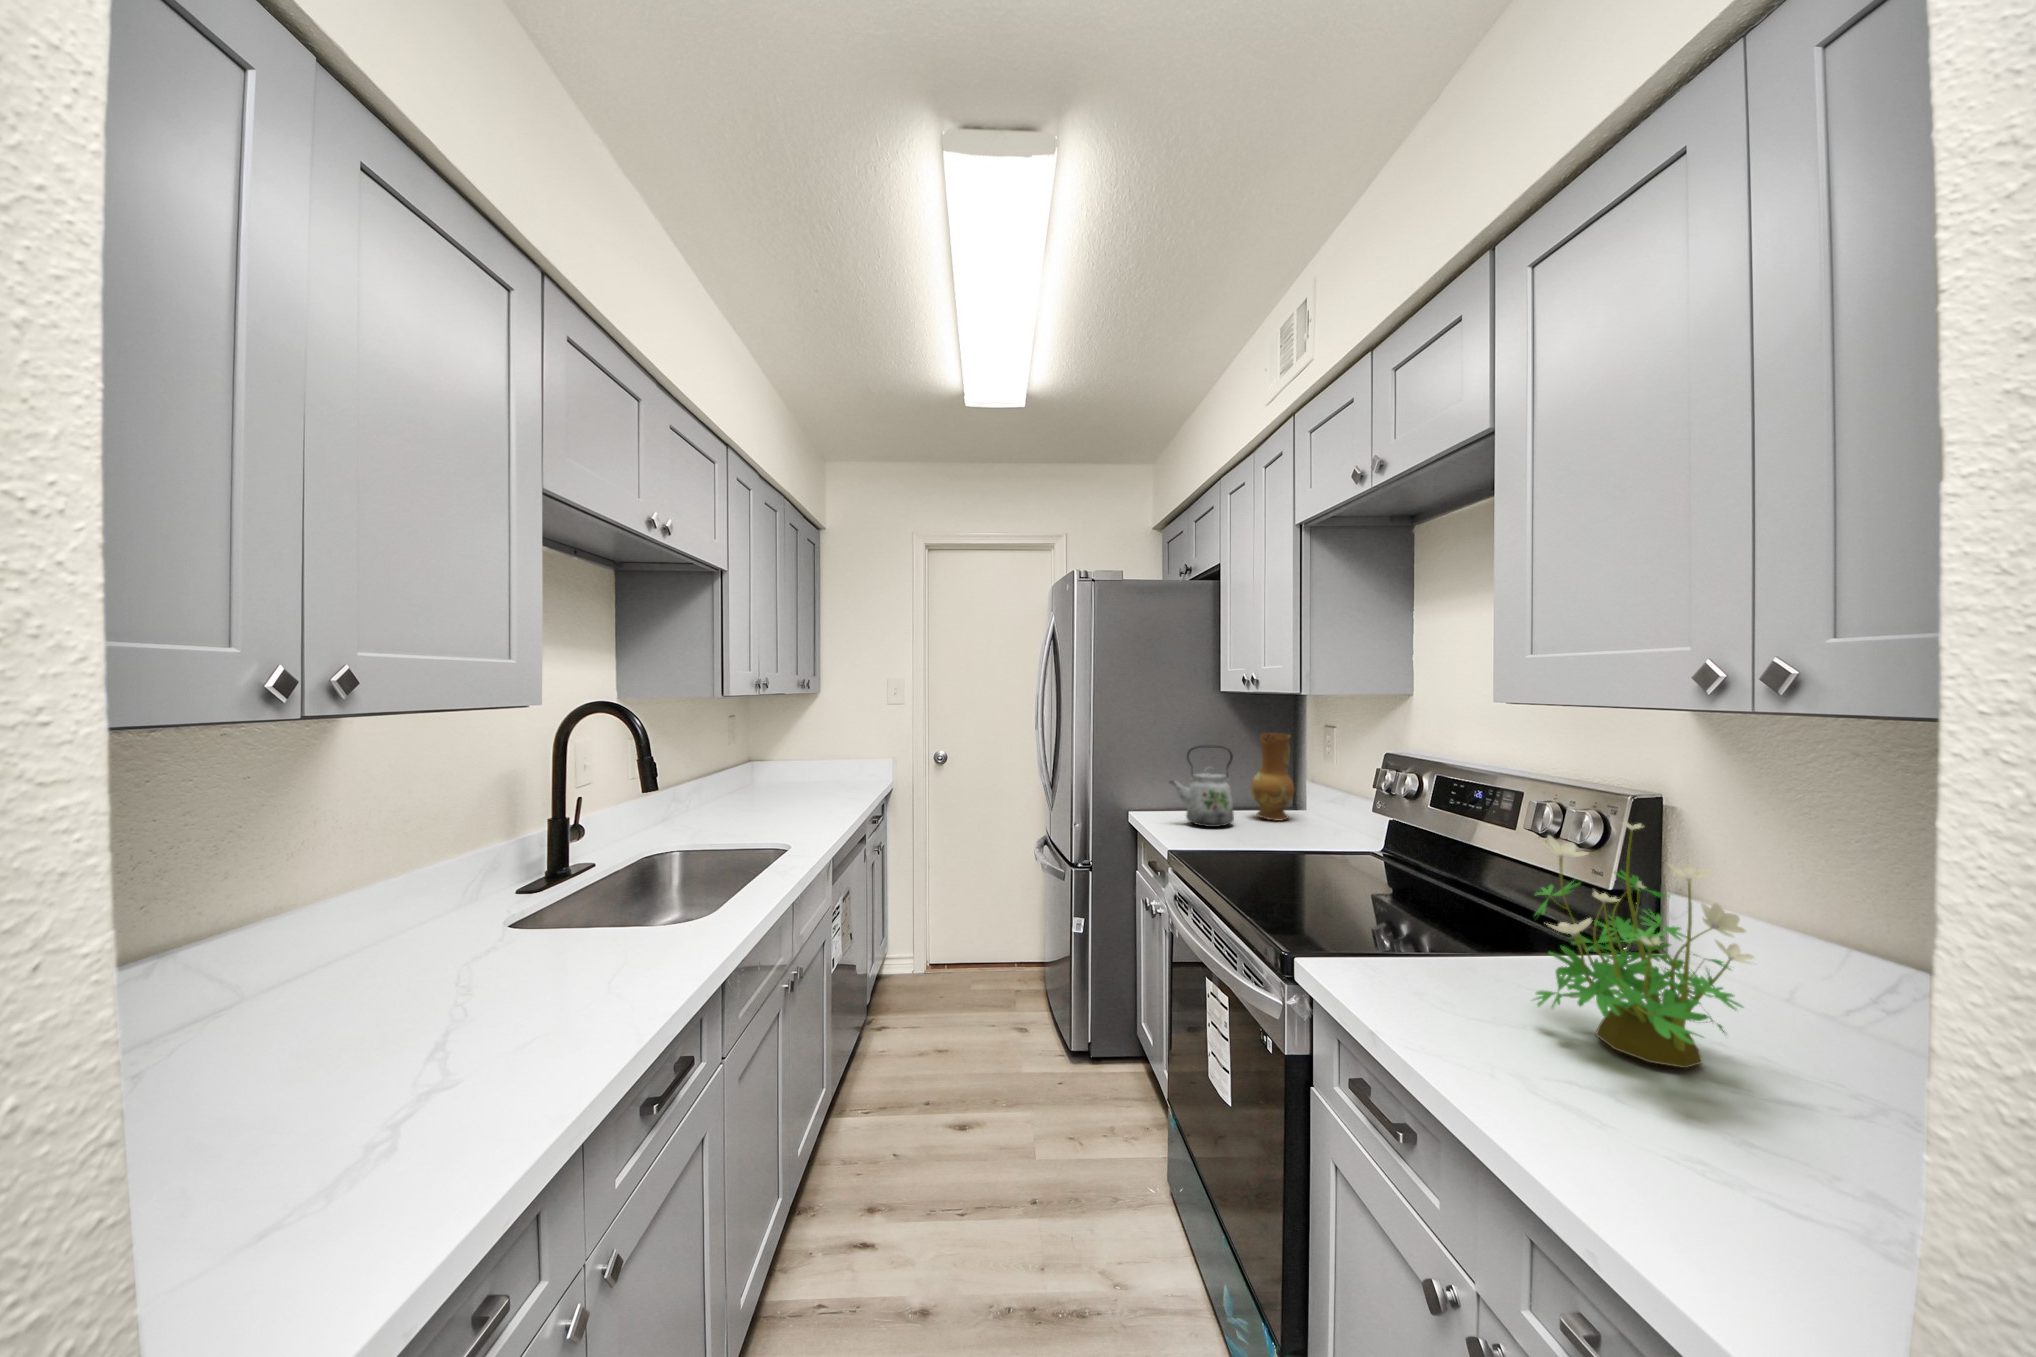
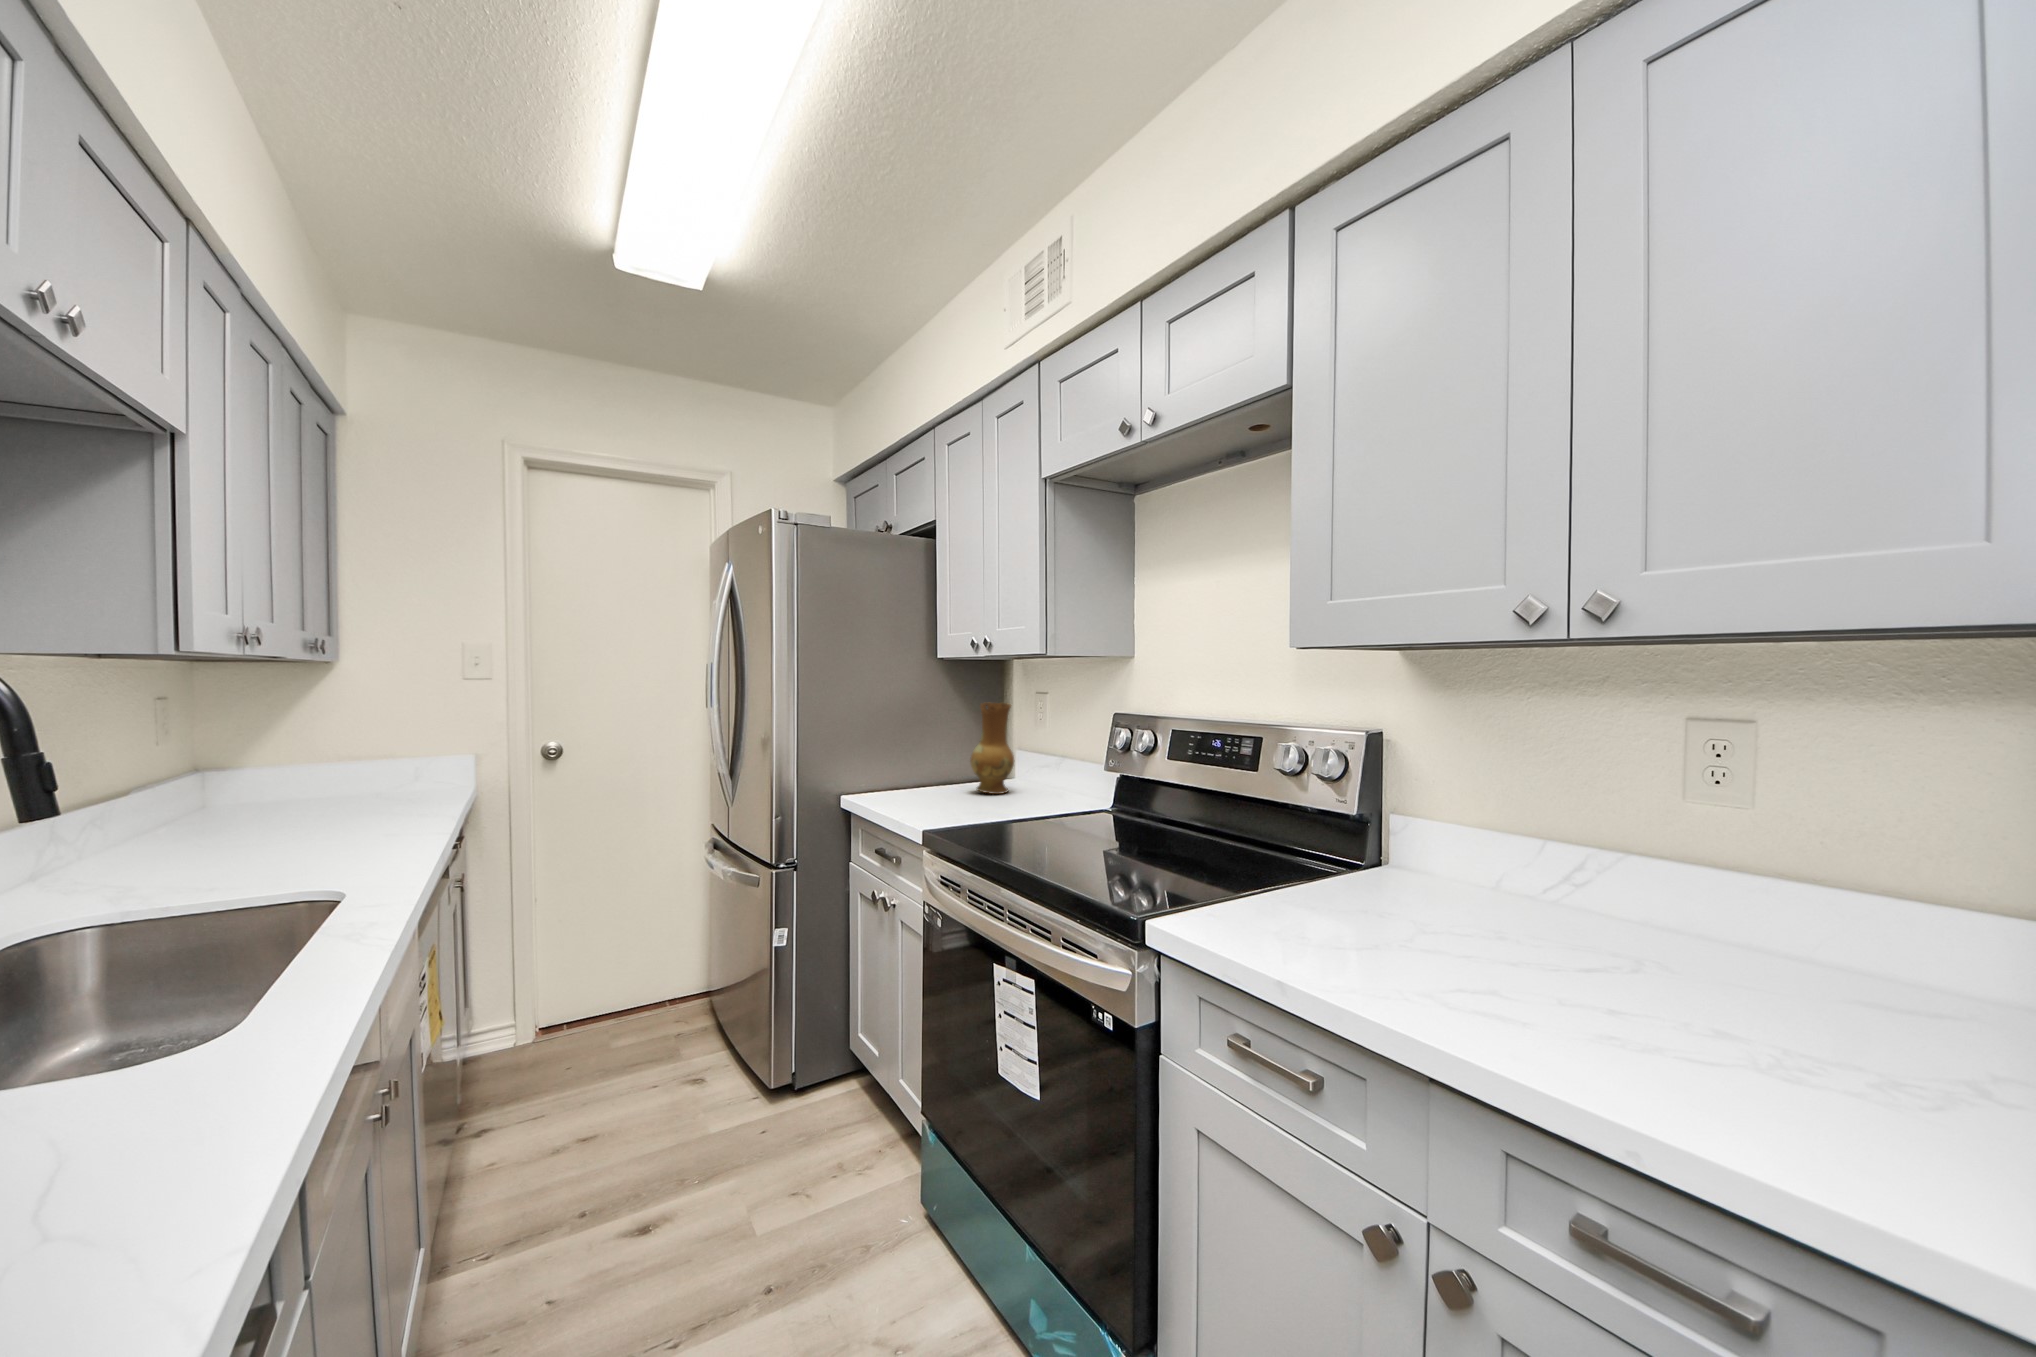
kettle: present [1169,745,1234,827] -> none [892,717,962,805]
potted plant: present [1533,822,1754,1068] -> none [1365,740,1583,956]

